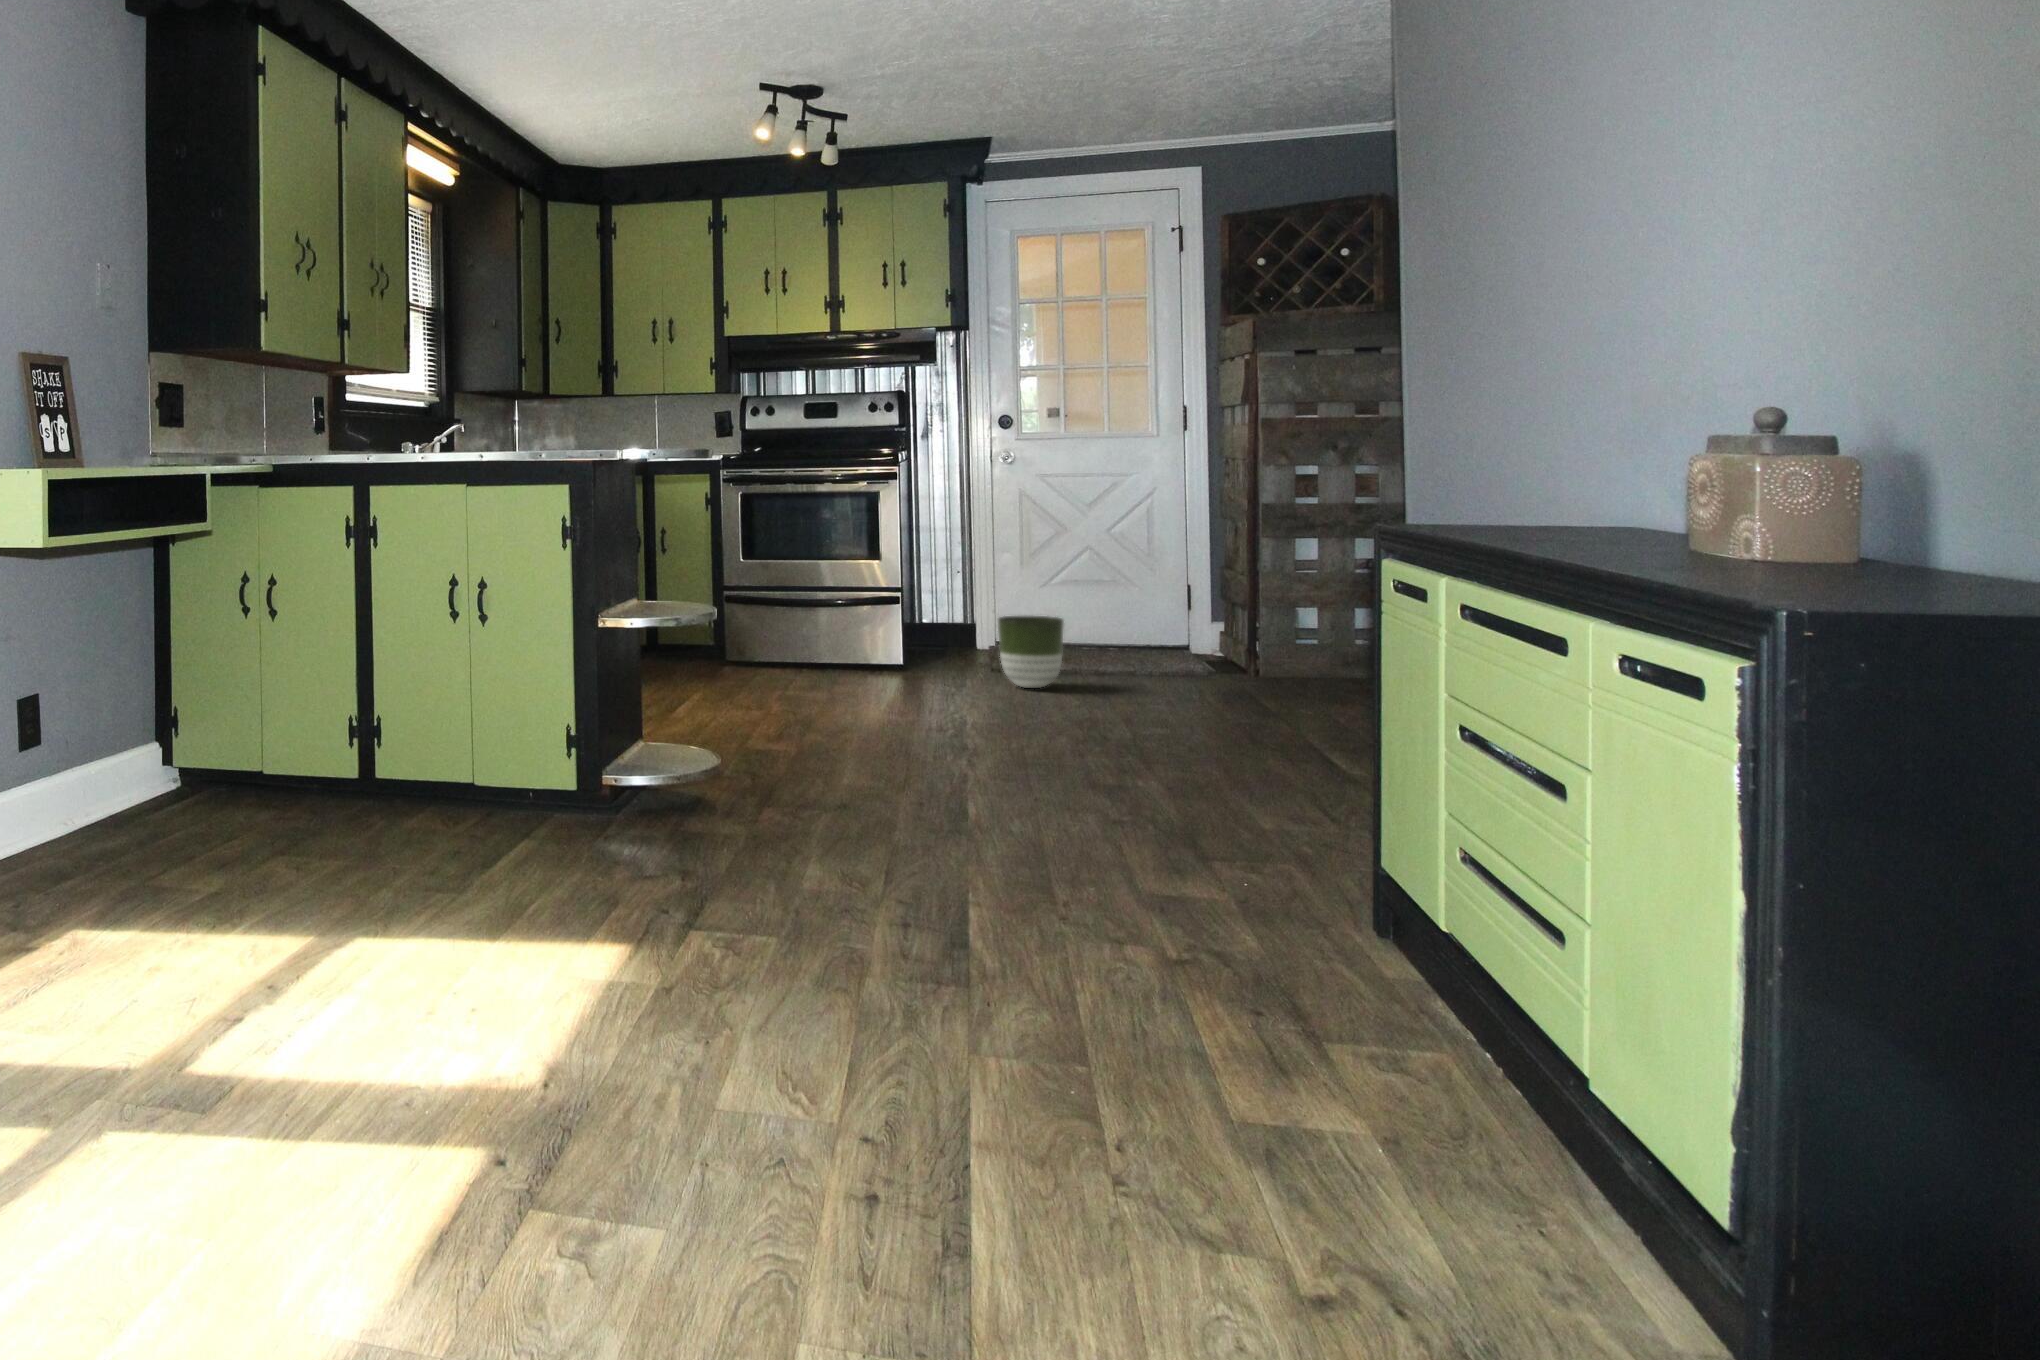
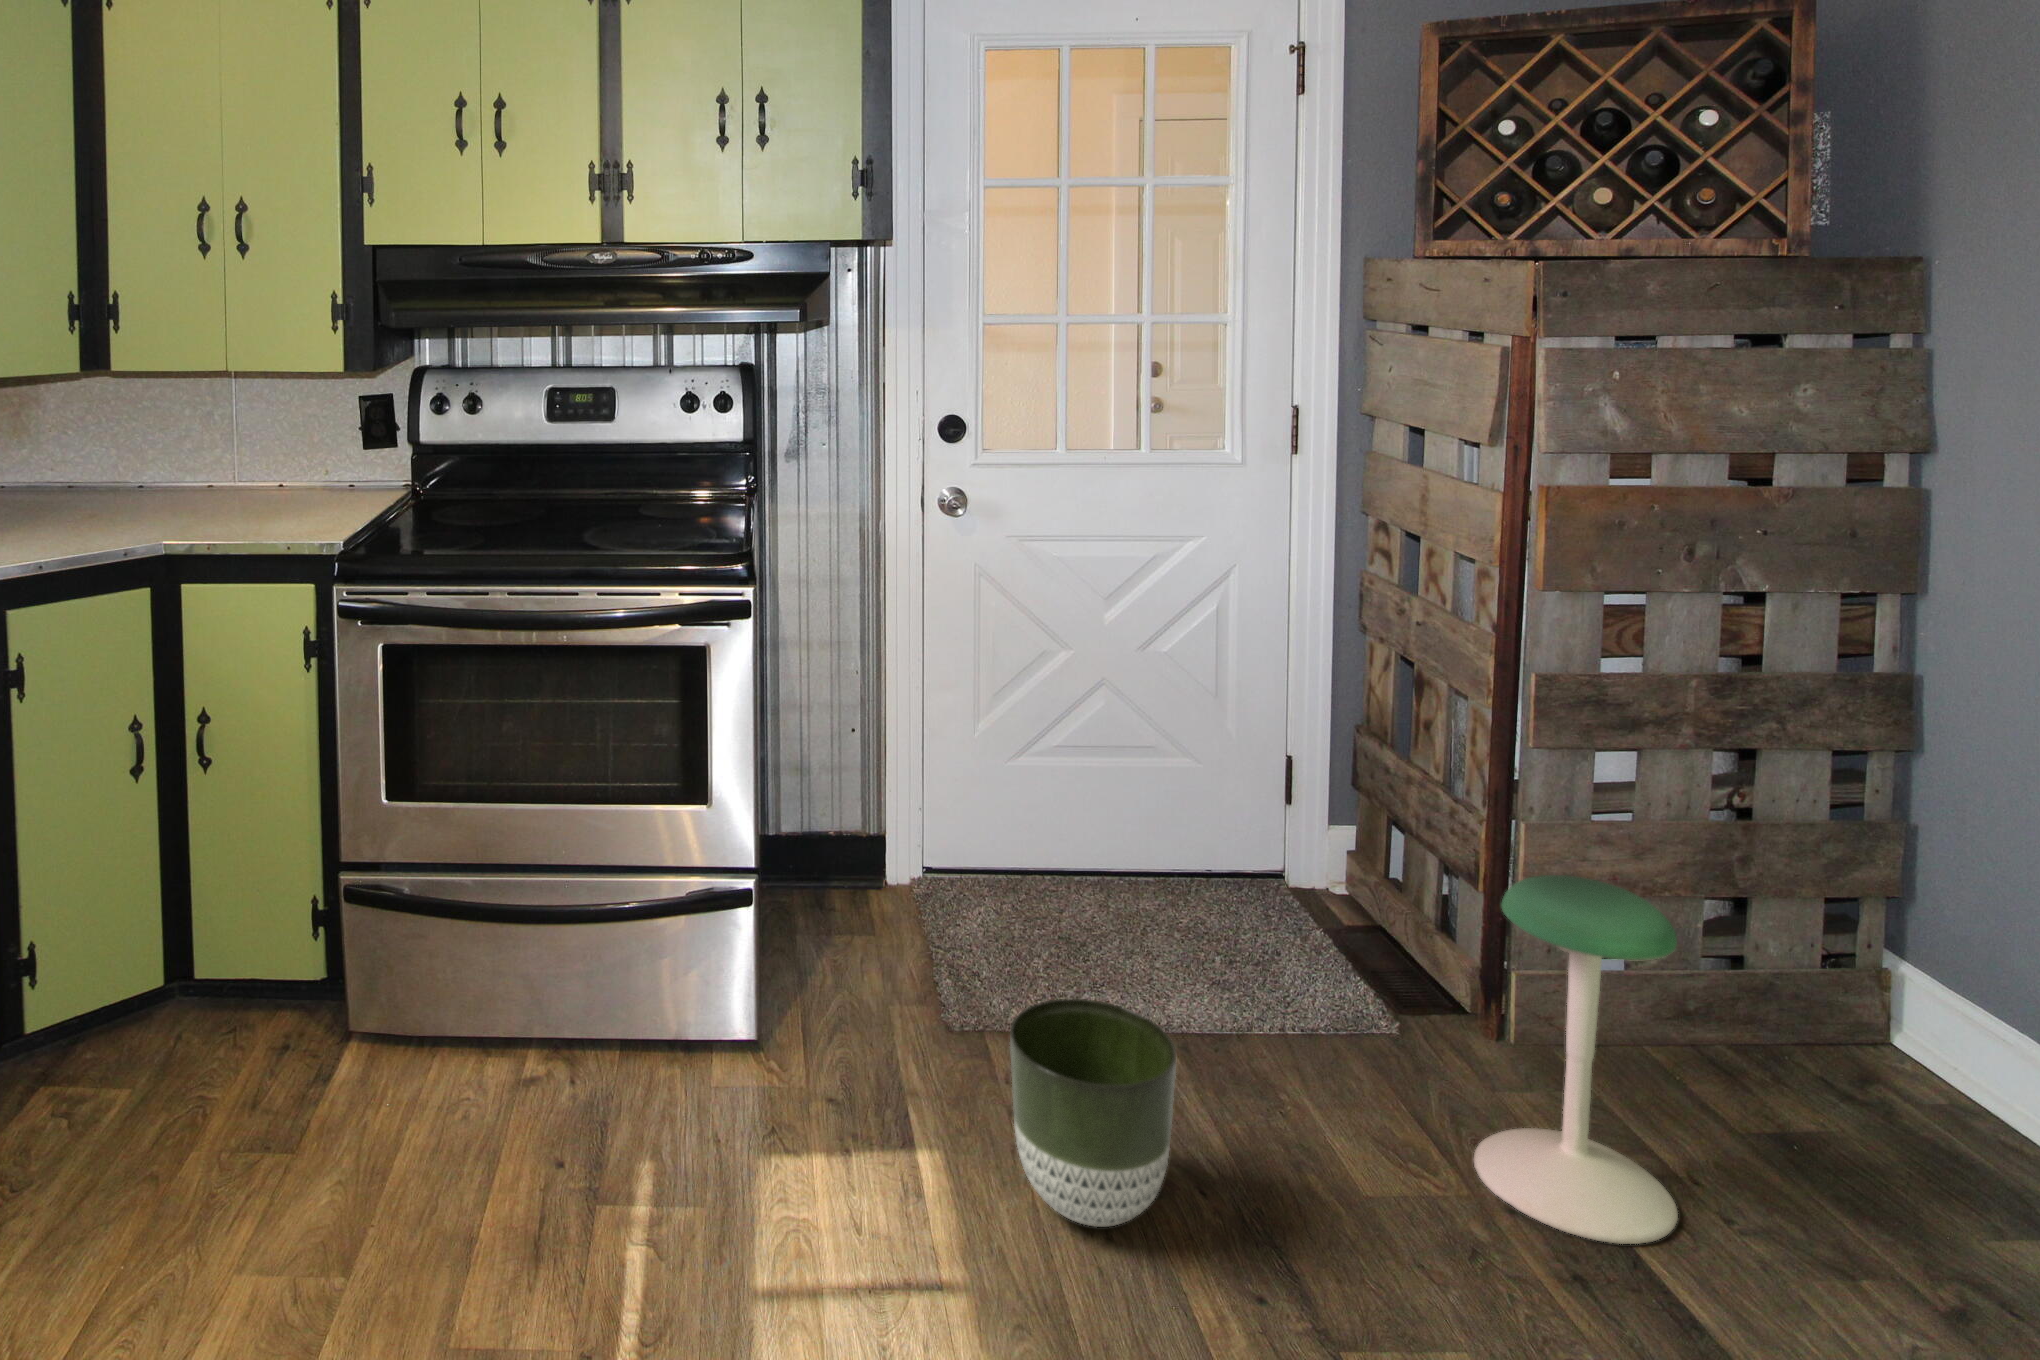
stool: none [1205,564,1285,695] -> present [1474,875,1678,1244]

